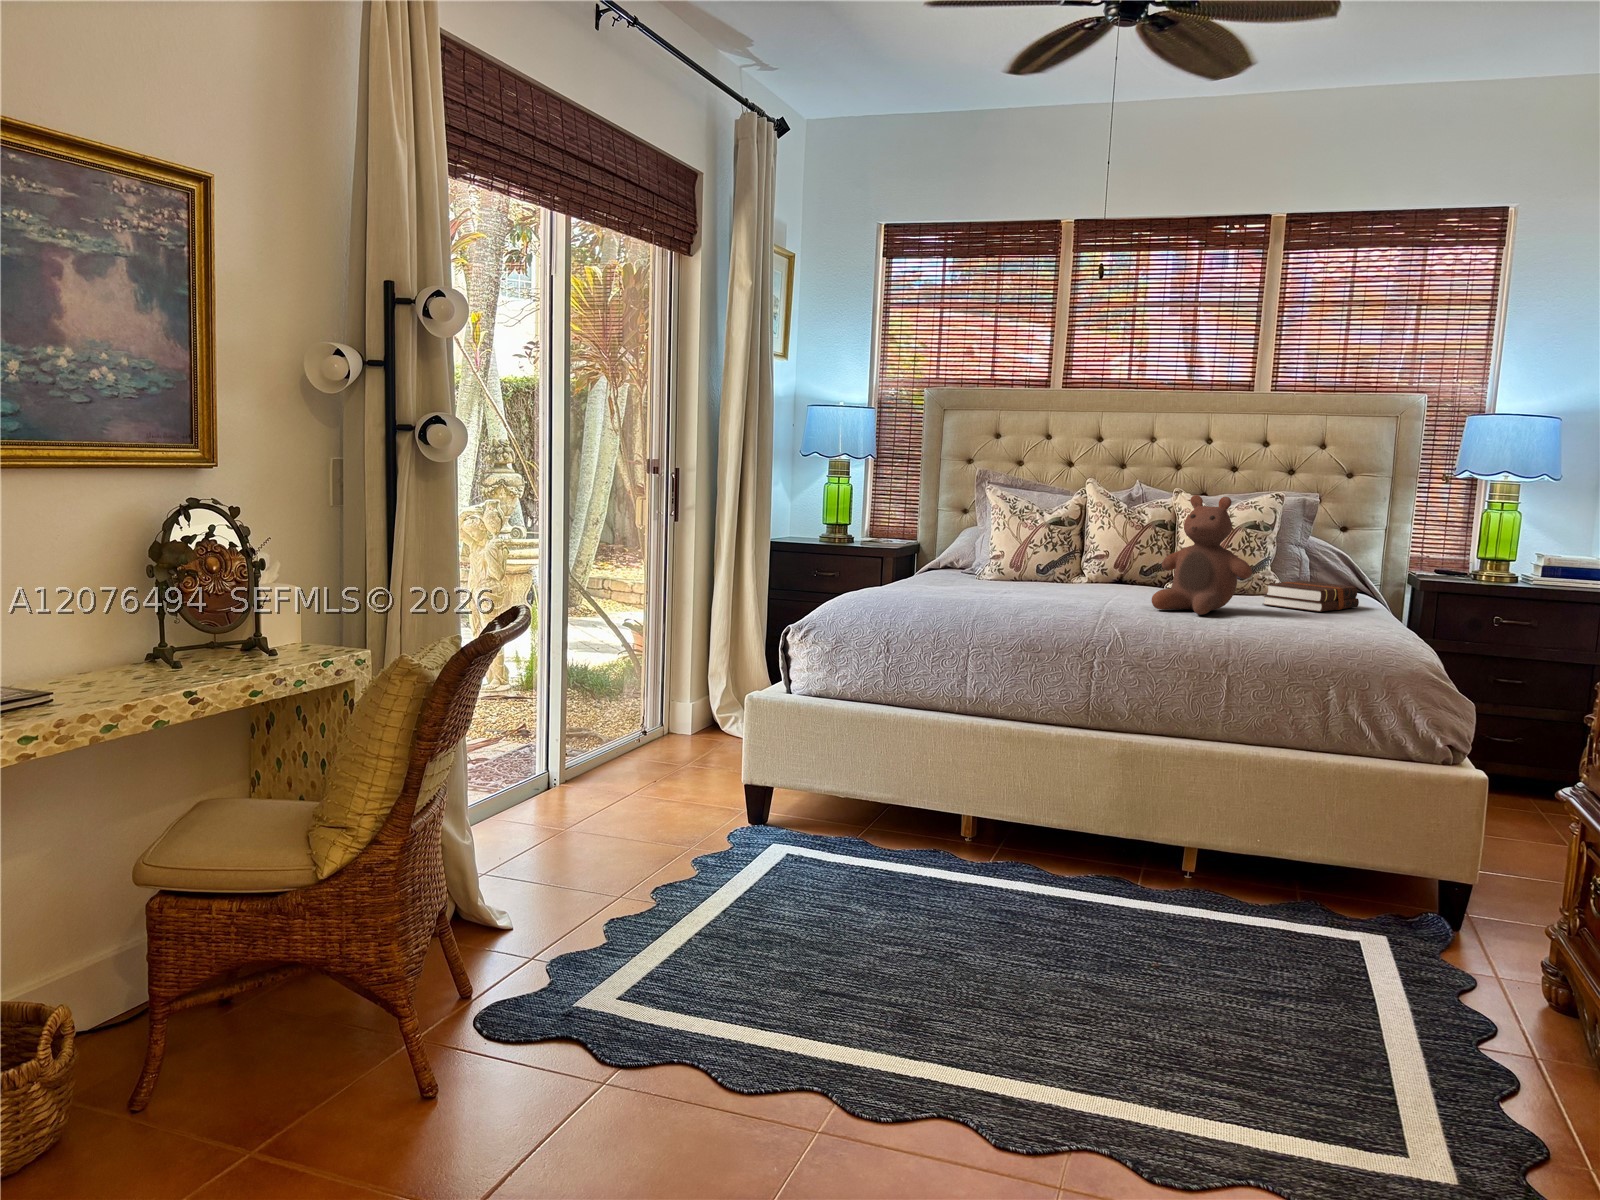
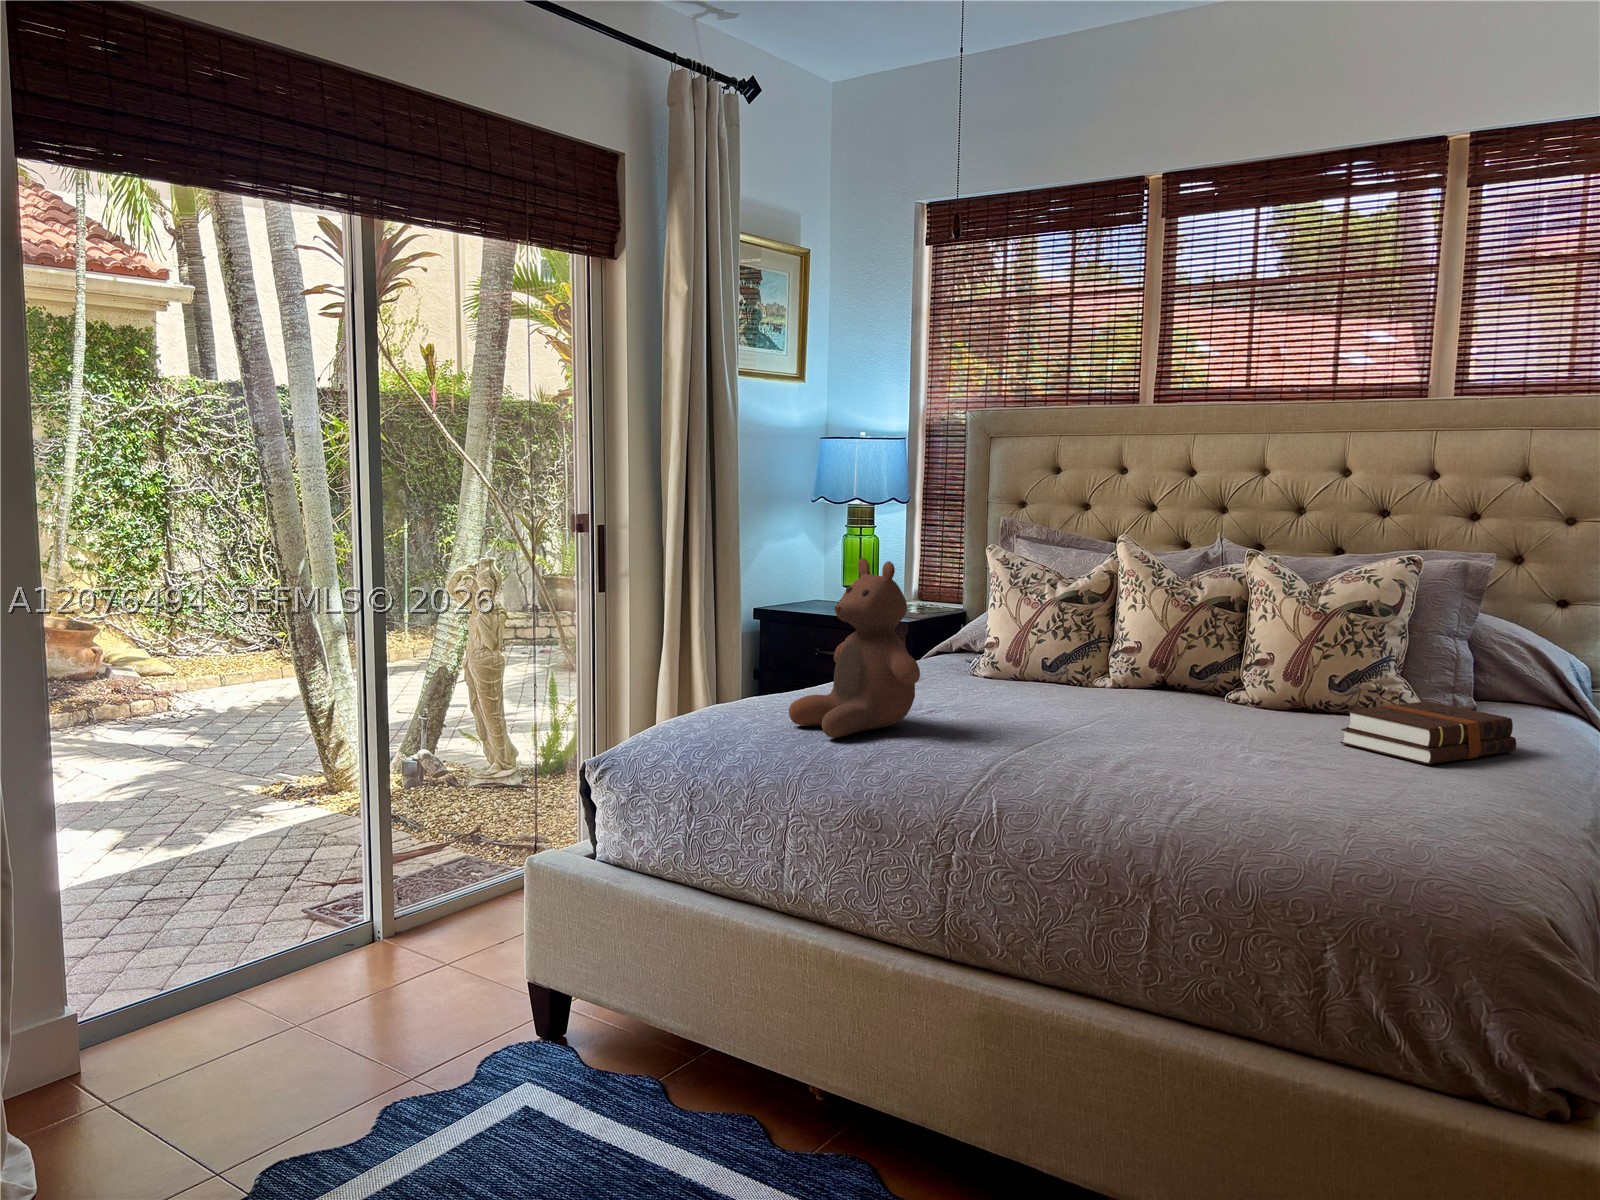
stuffed bear: present [1152,495,1252,615] -> present [789,558,920,738]

